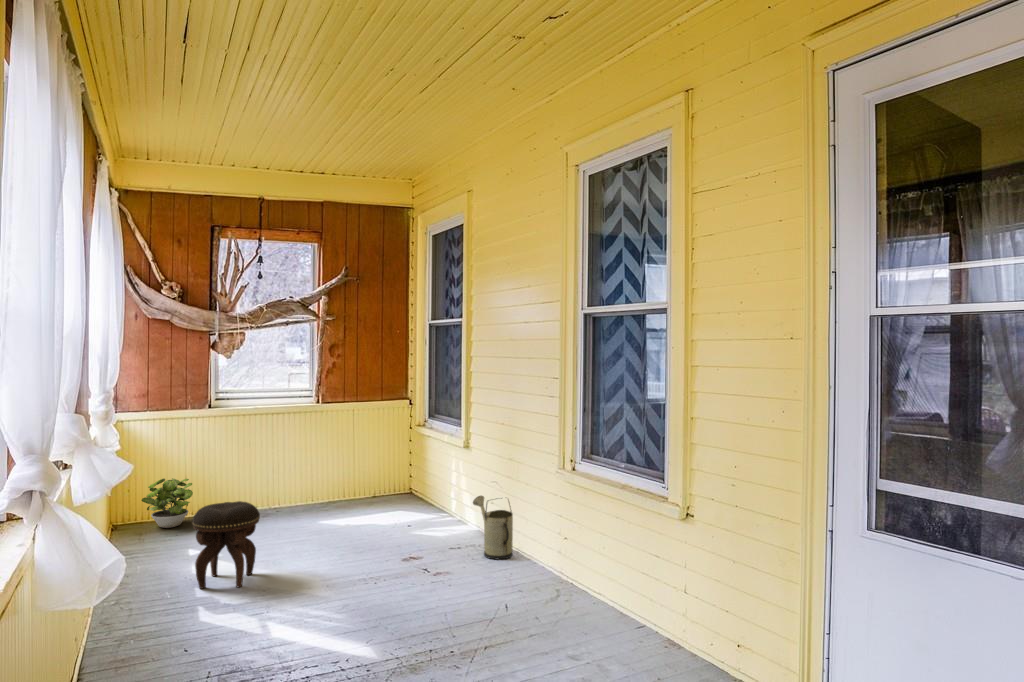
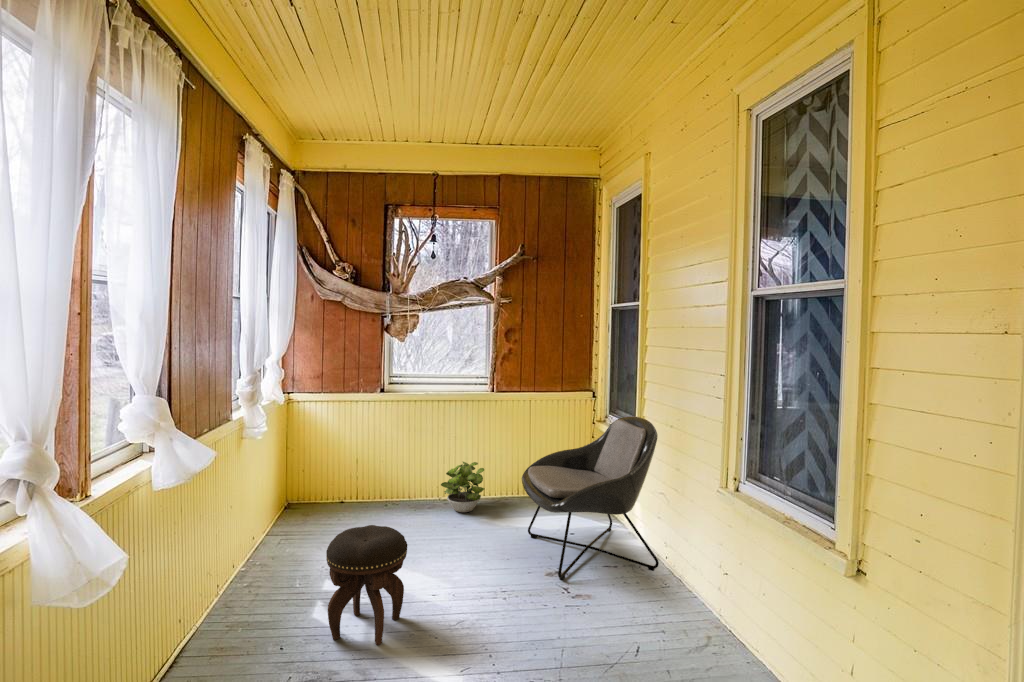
lounge chair: none [350,414,463,544] -> present [522,416,659,580]
potted plant: present [141,478,193,528] -> present [441,462,485,512]
watering can: present [473,496,513,559] -> none [678,537,743,641]

